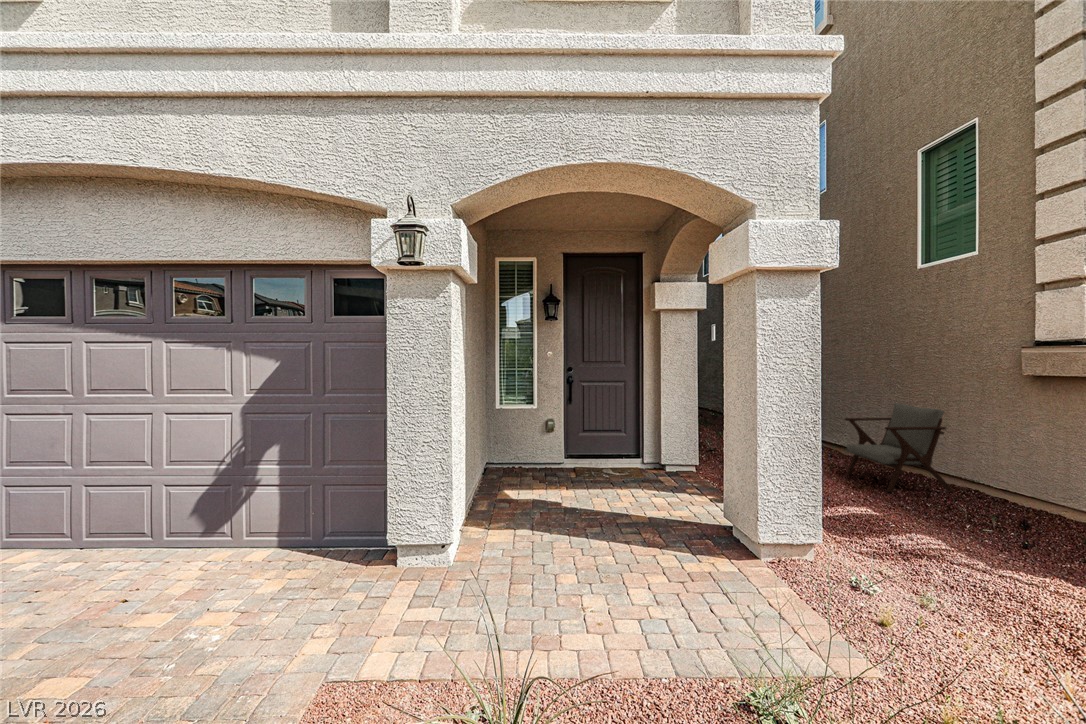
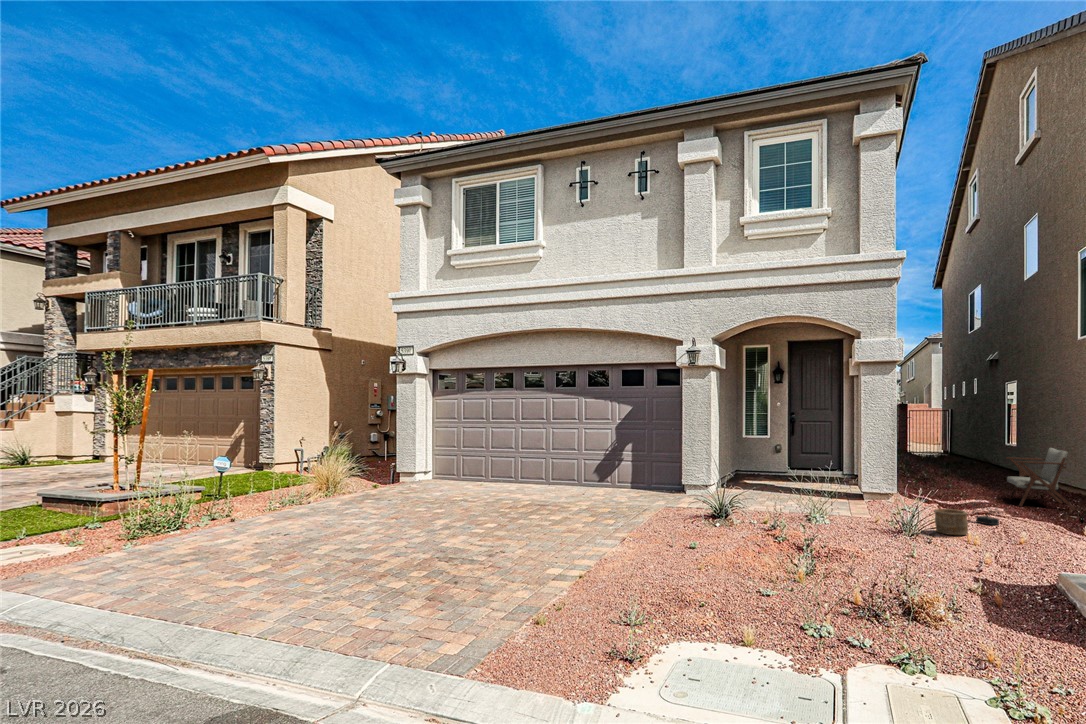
decorative plant: none [923,516,988,571] -> present [974,504,999,525]
wooden bucket: none [957,573,1047,654] -> present [934,509,968,535]

